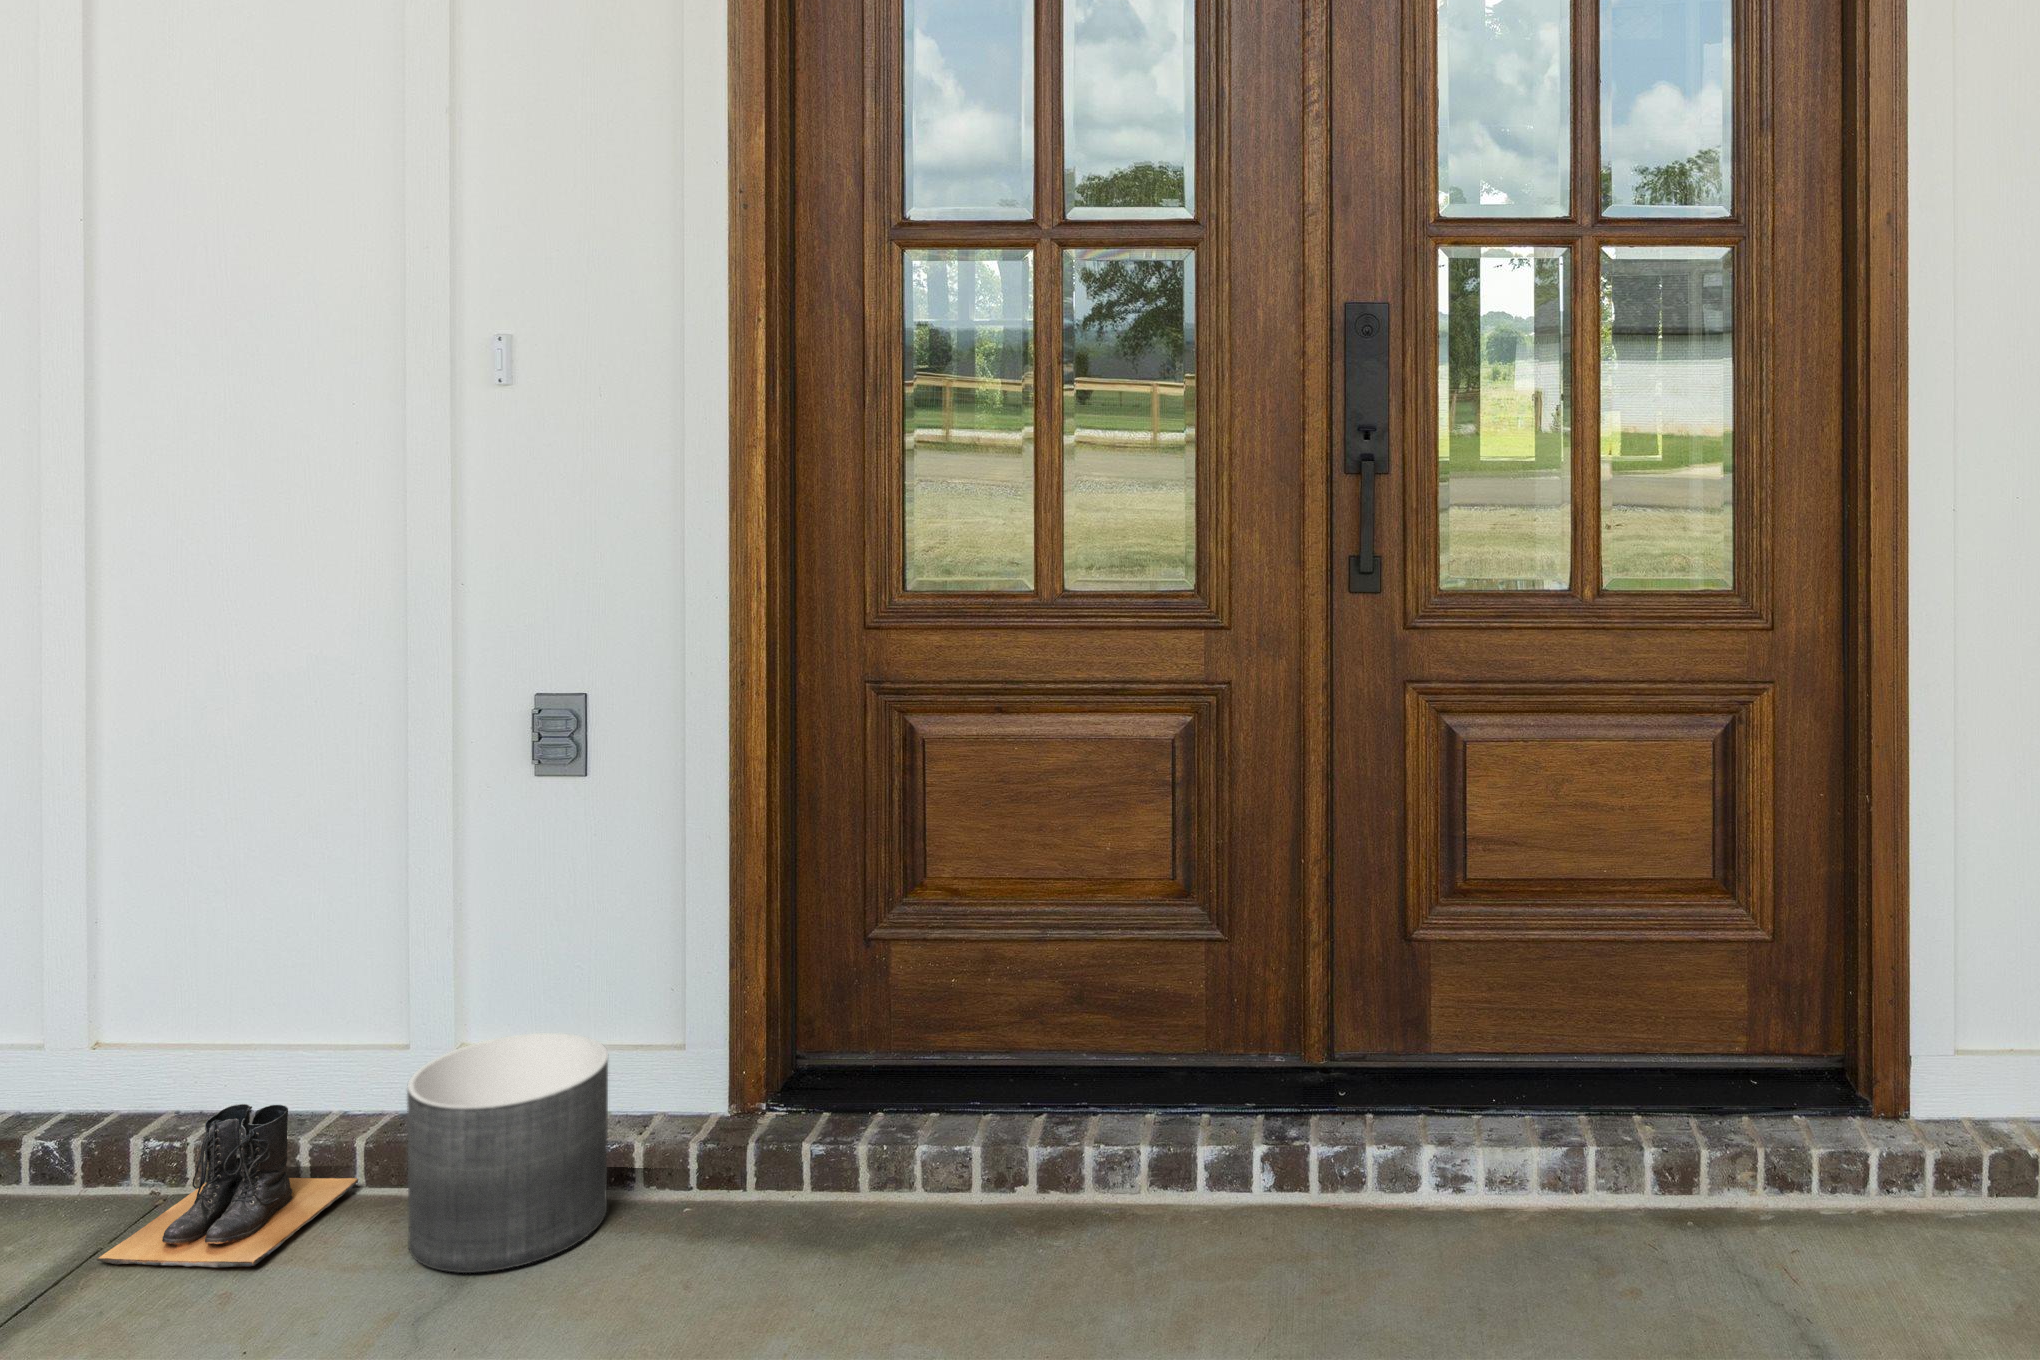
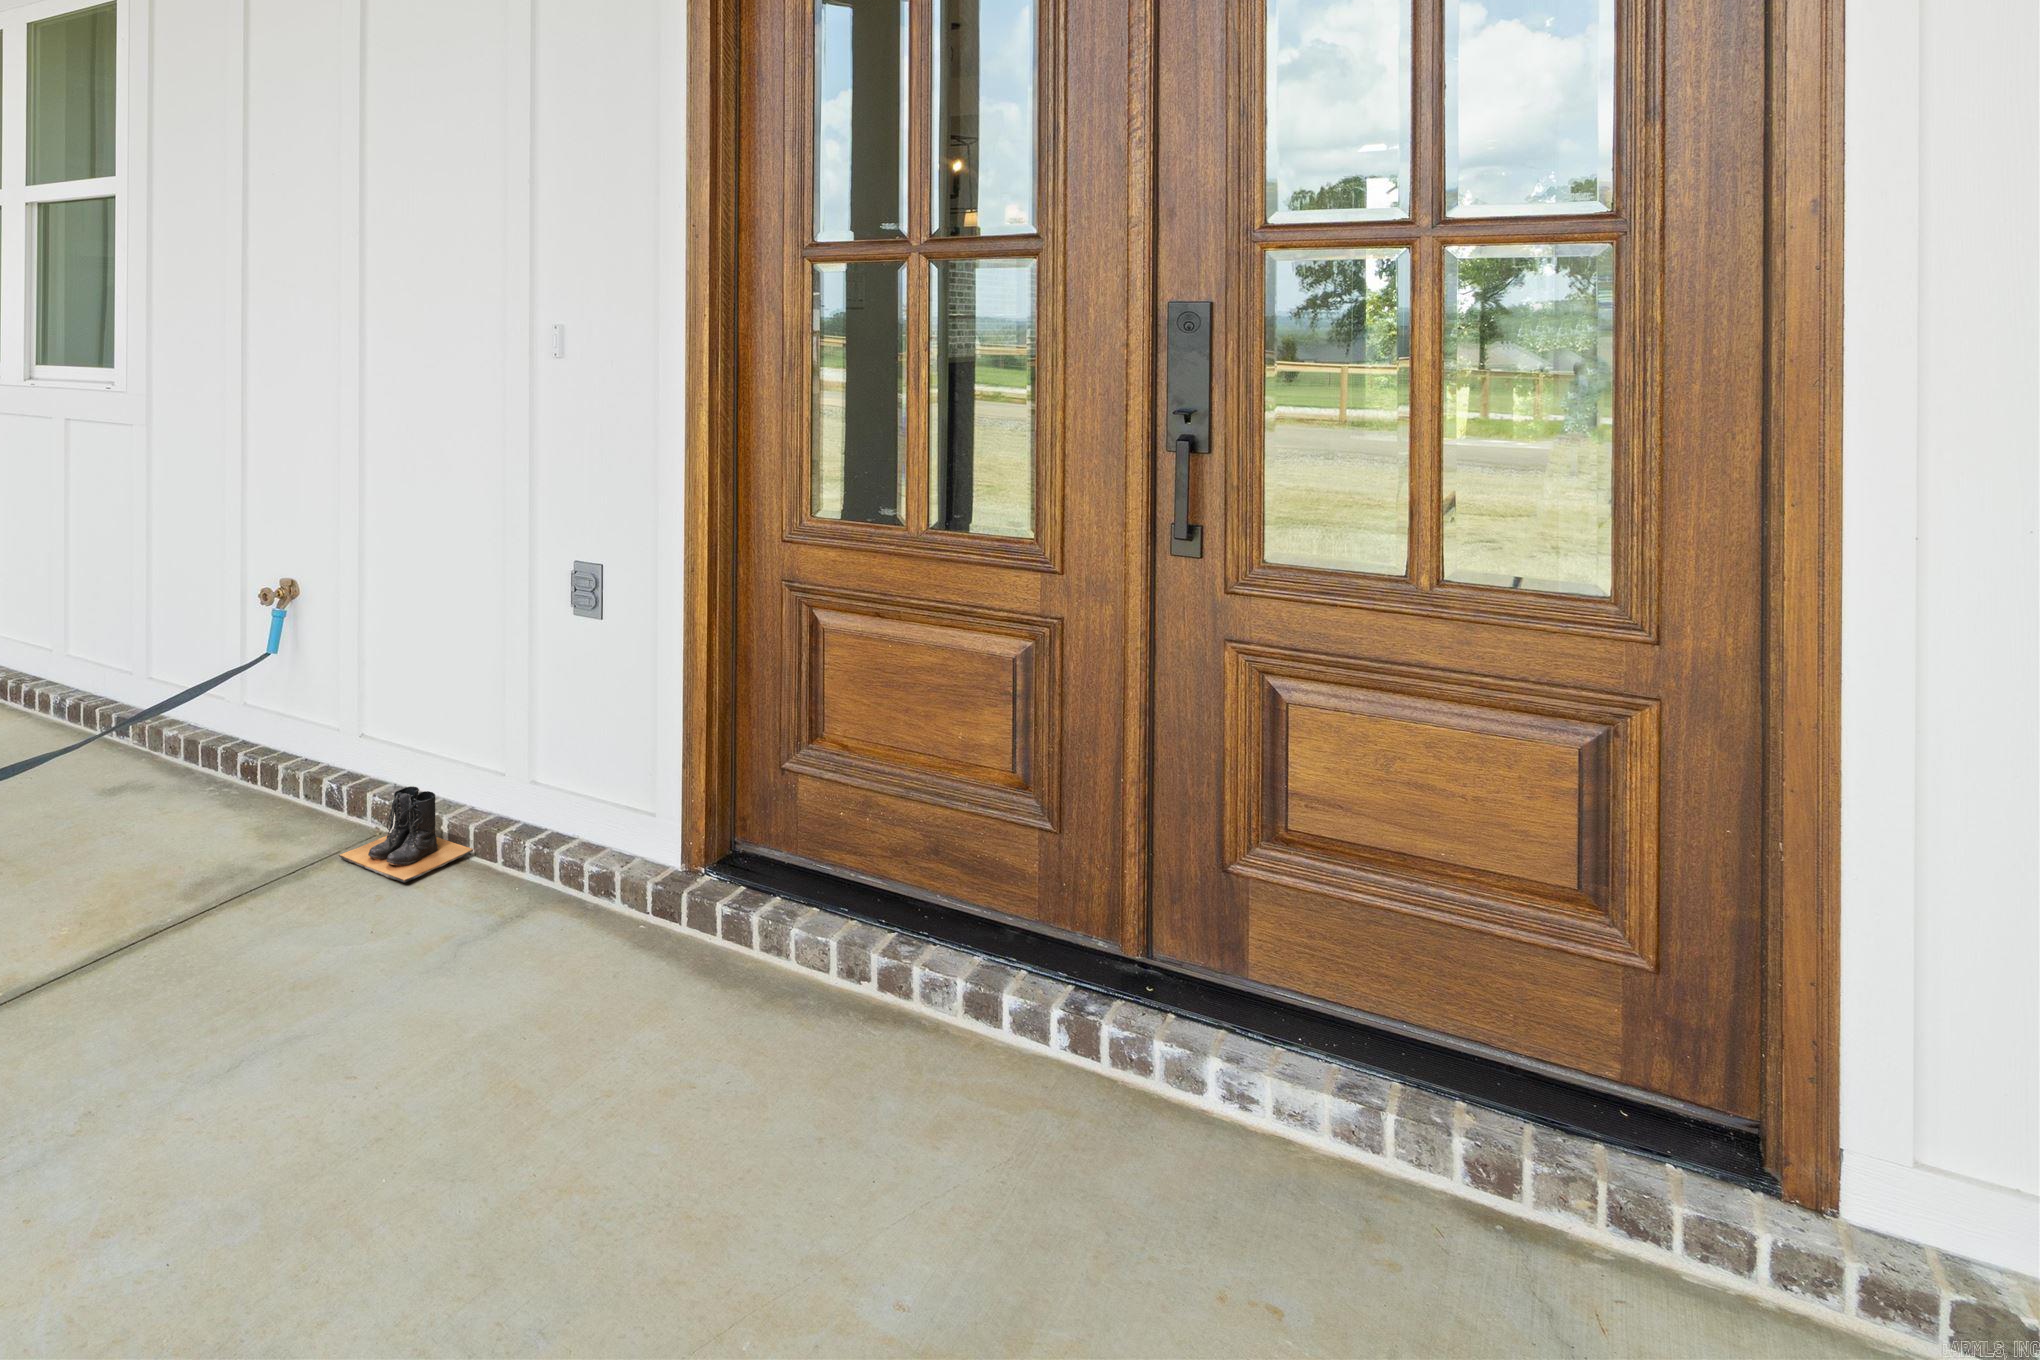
planter: present [407,1033,608,1273] -> none [481,781,599,928]

